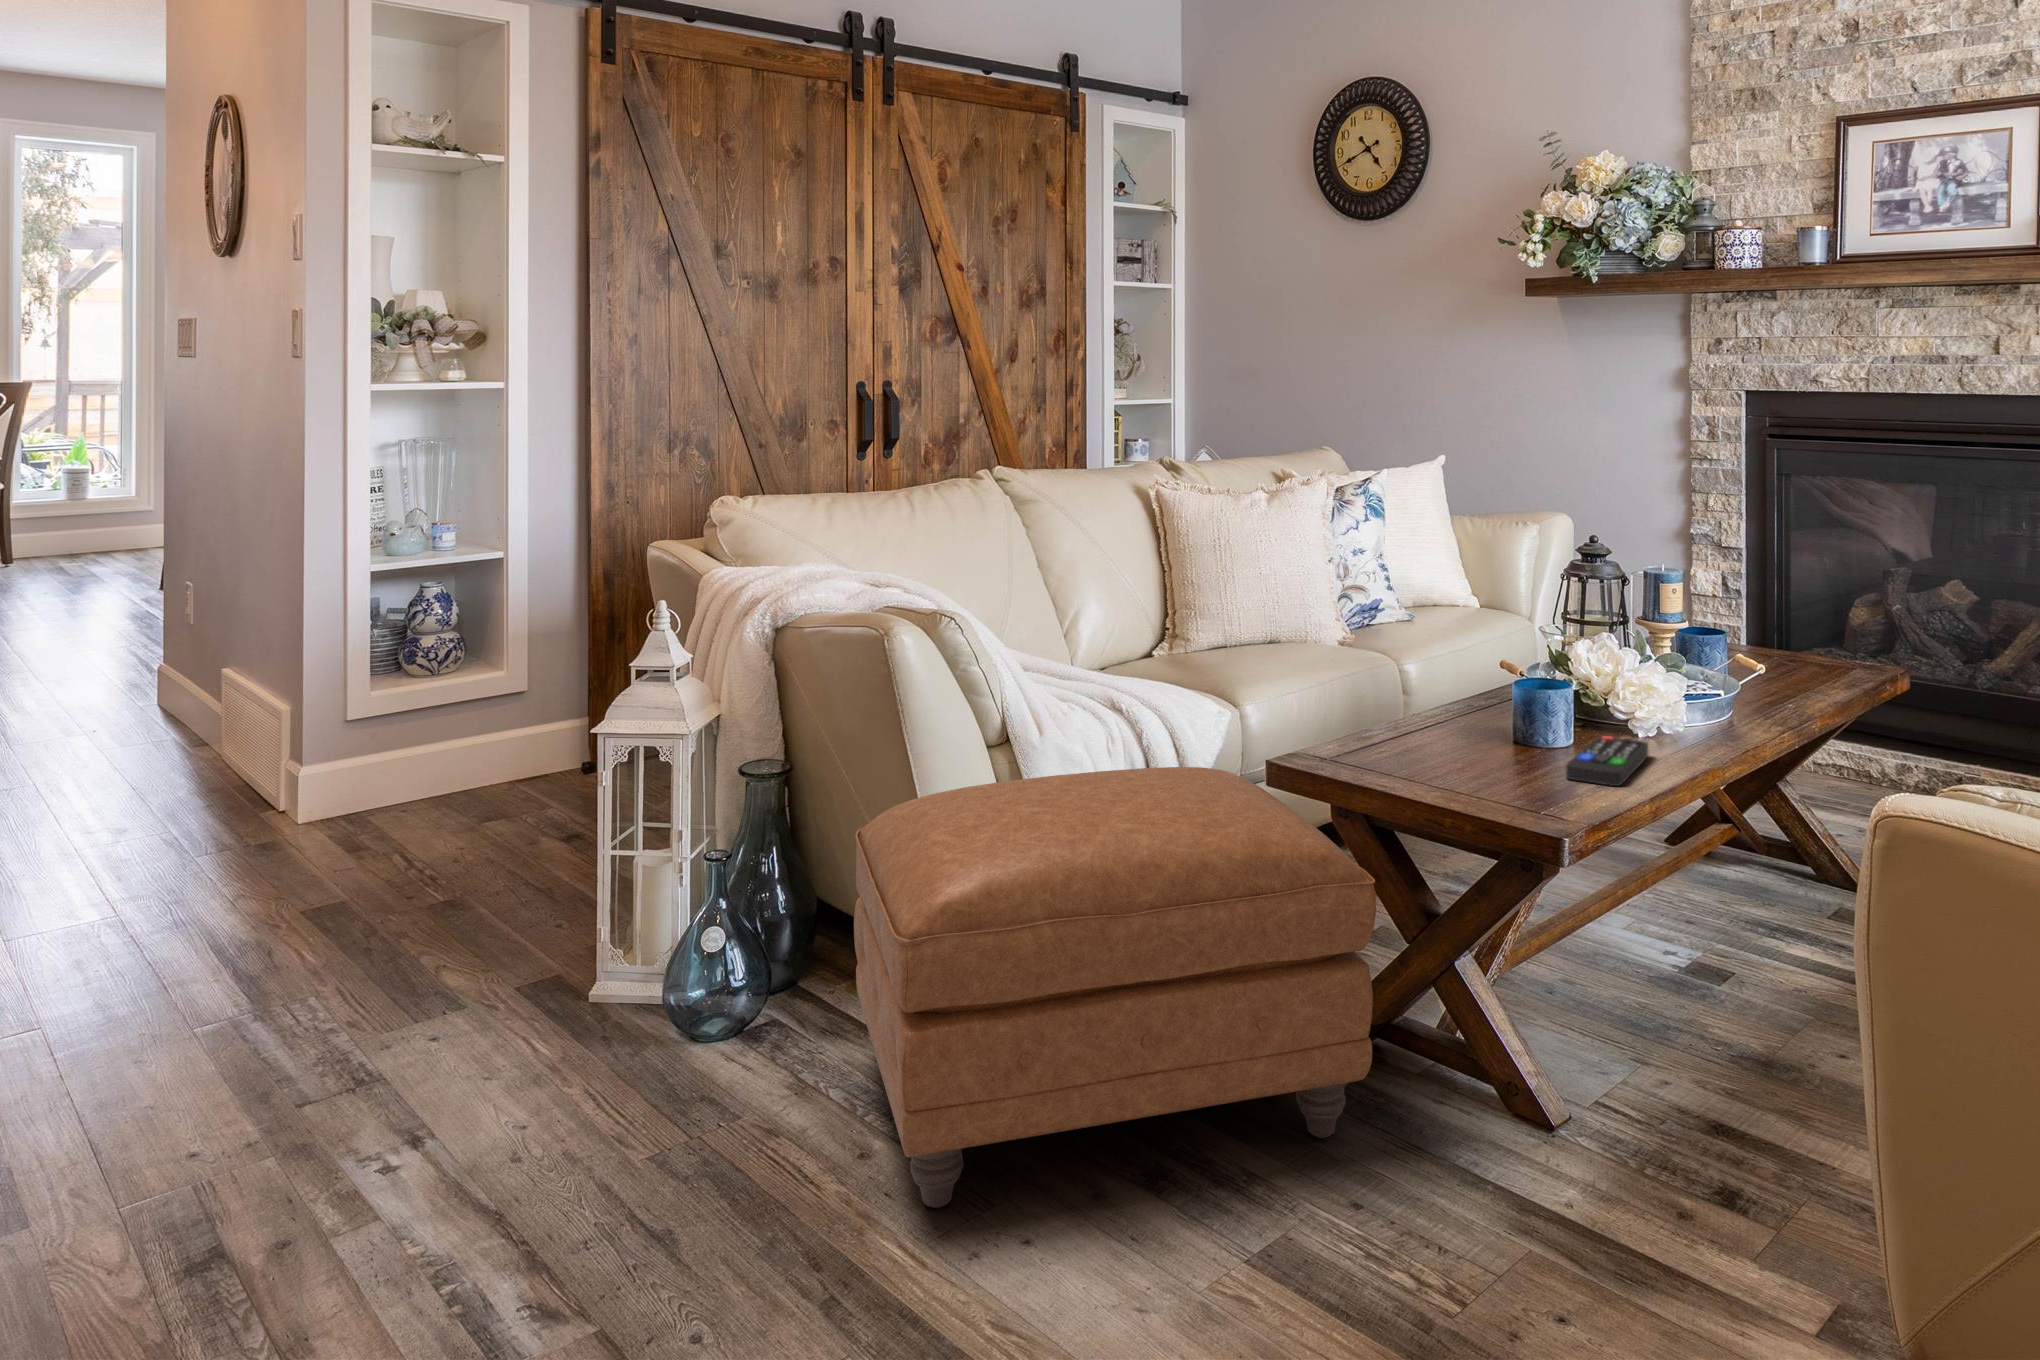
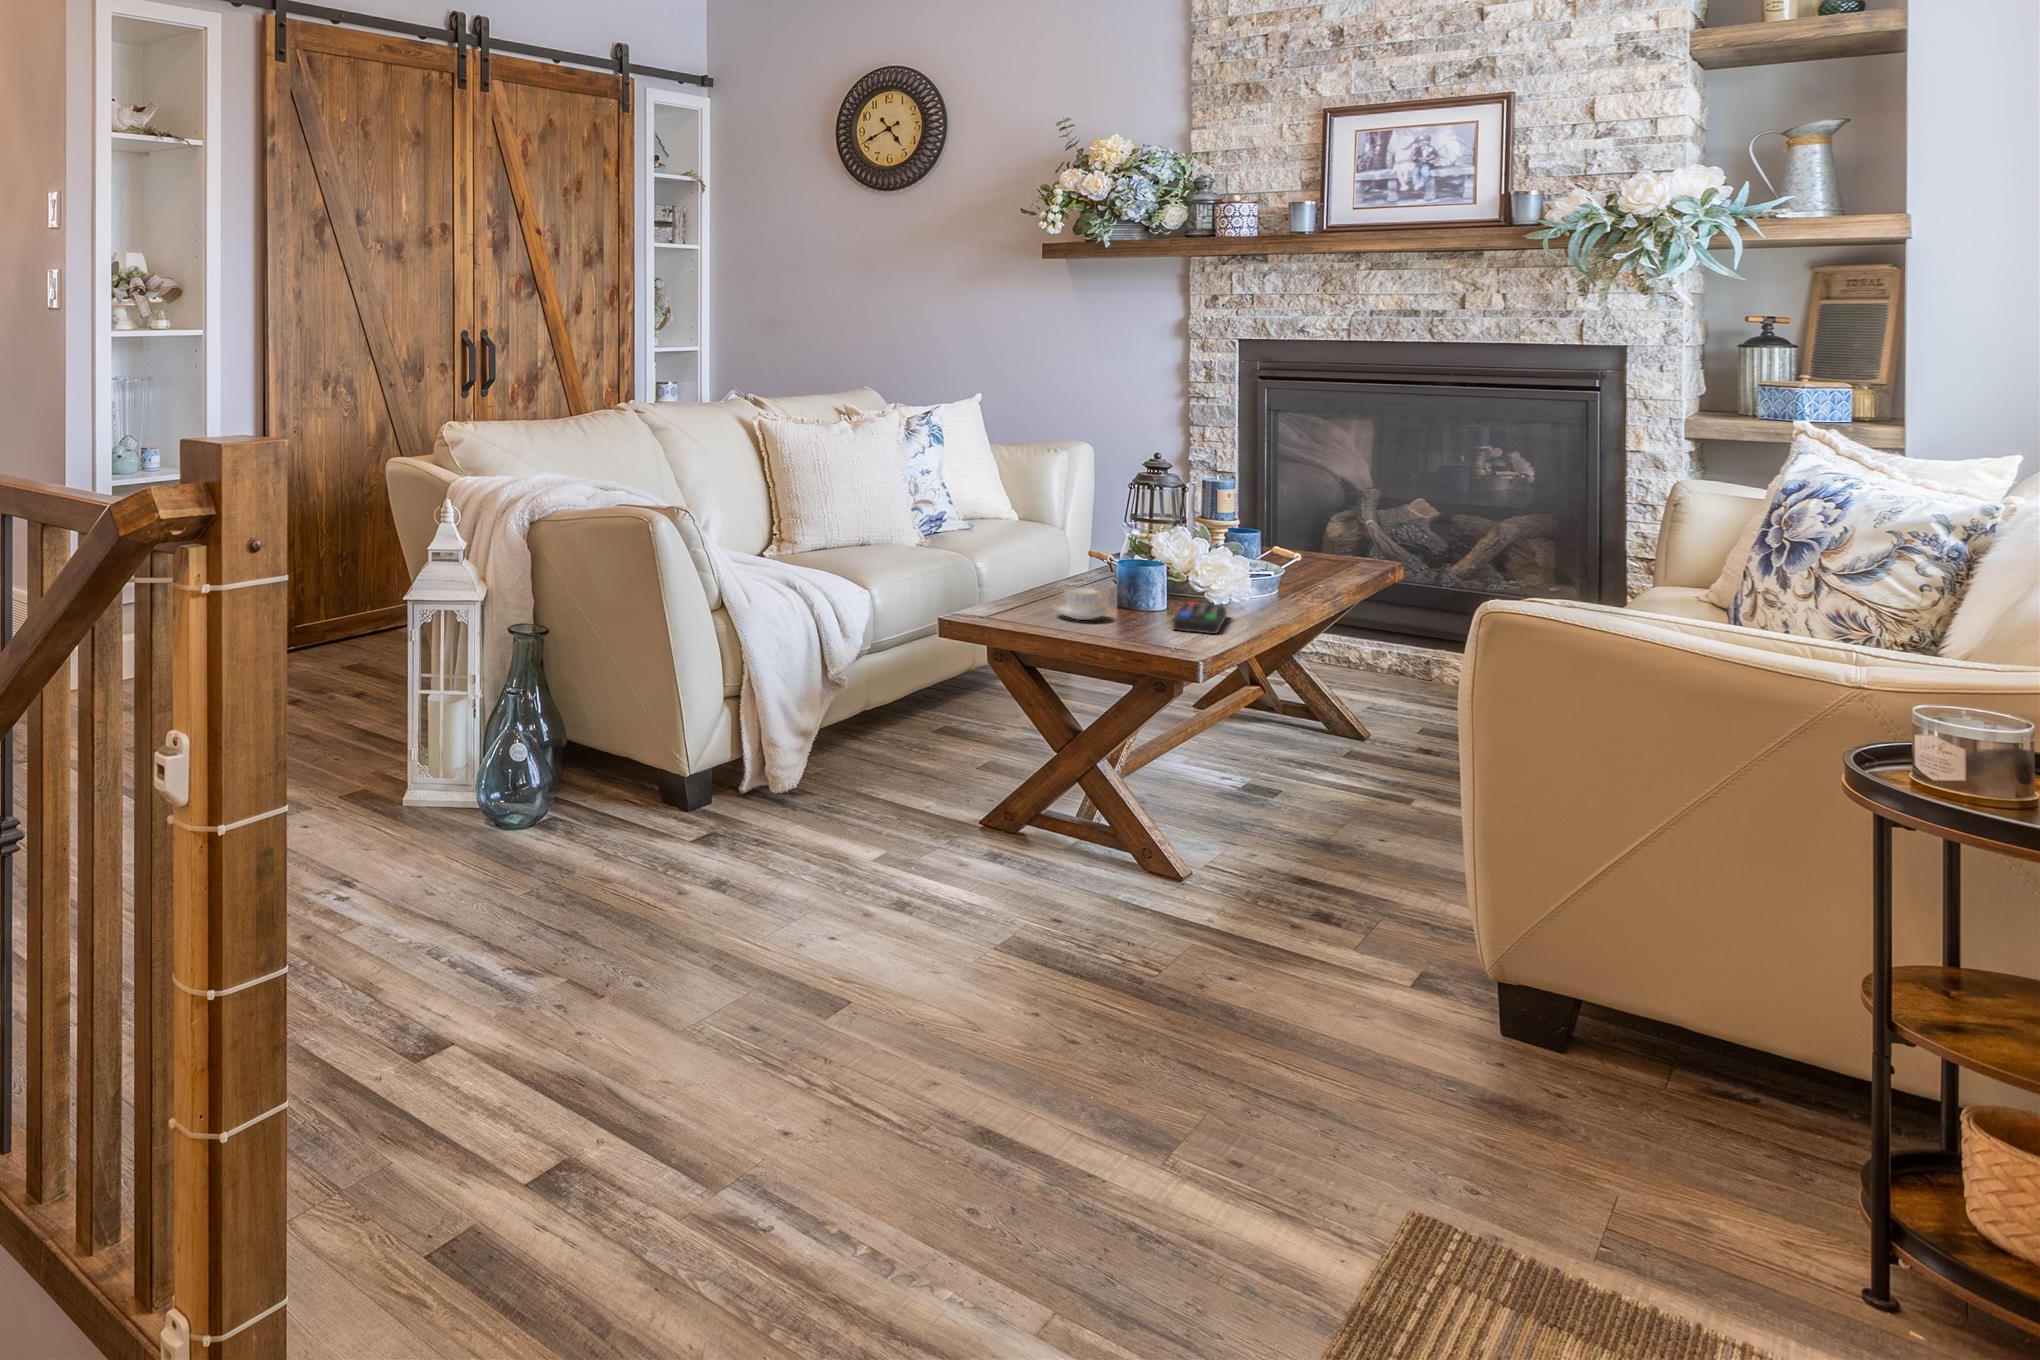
teacup: none [1423,718,1494,762] -> present [1054,587,1108,620]
ottoman: present [854,767,1376,1208] -> none [634,623,1055,920]

